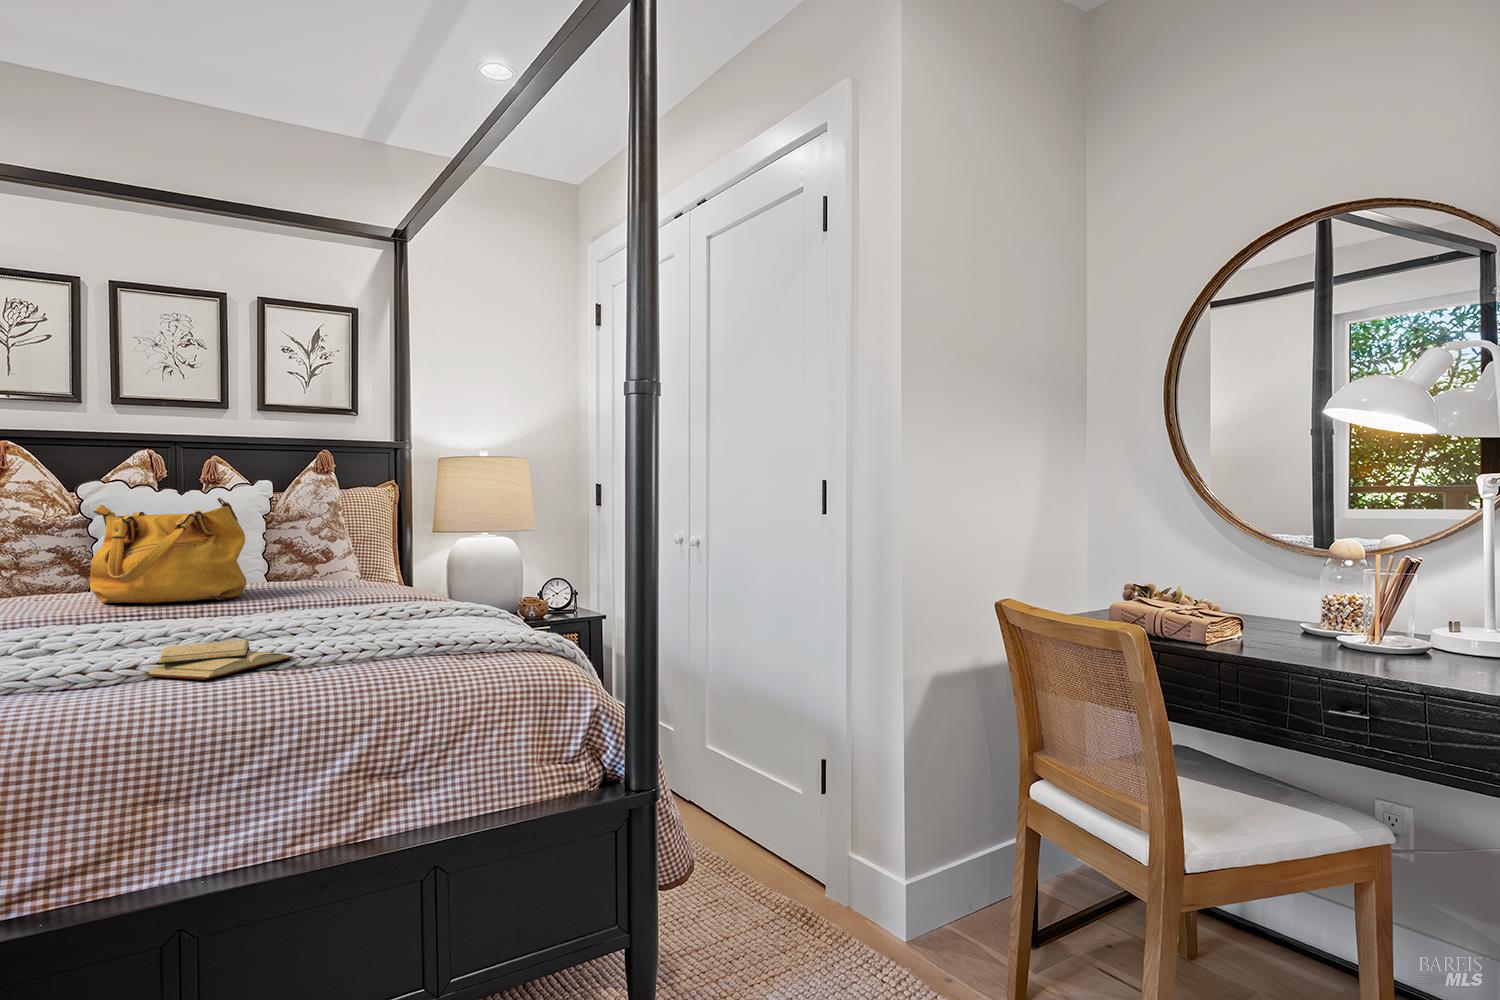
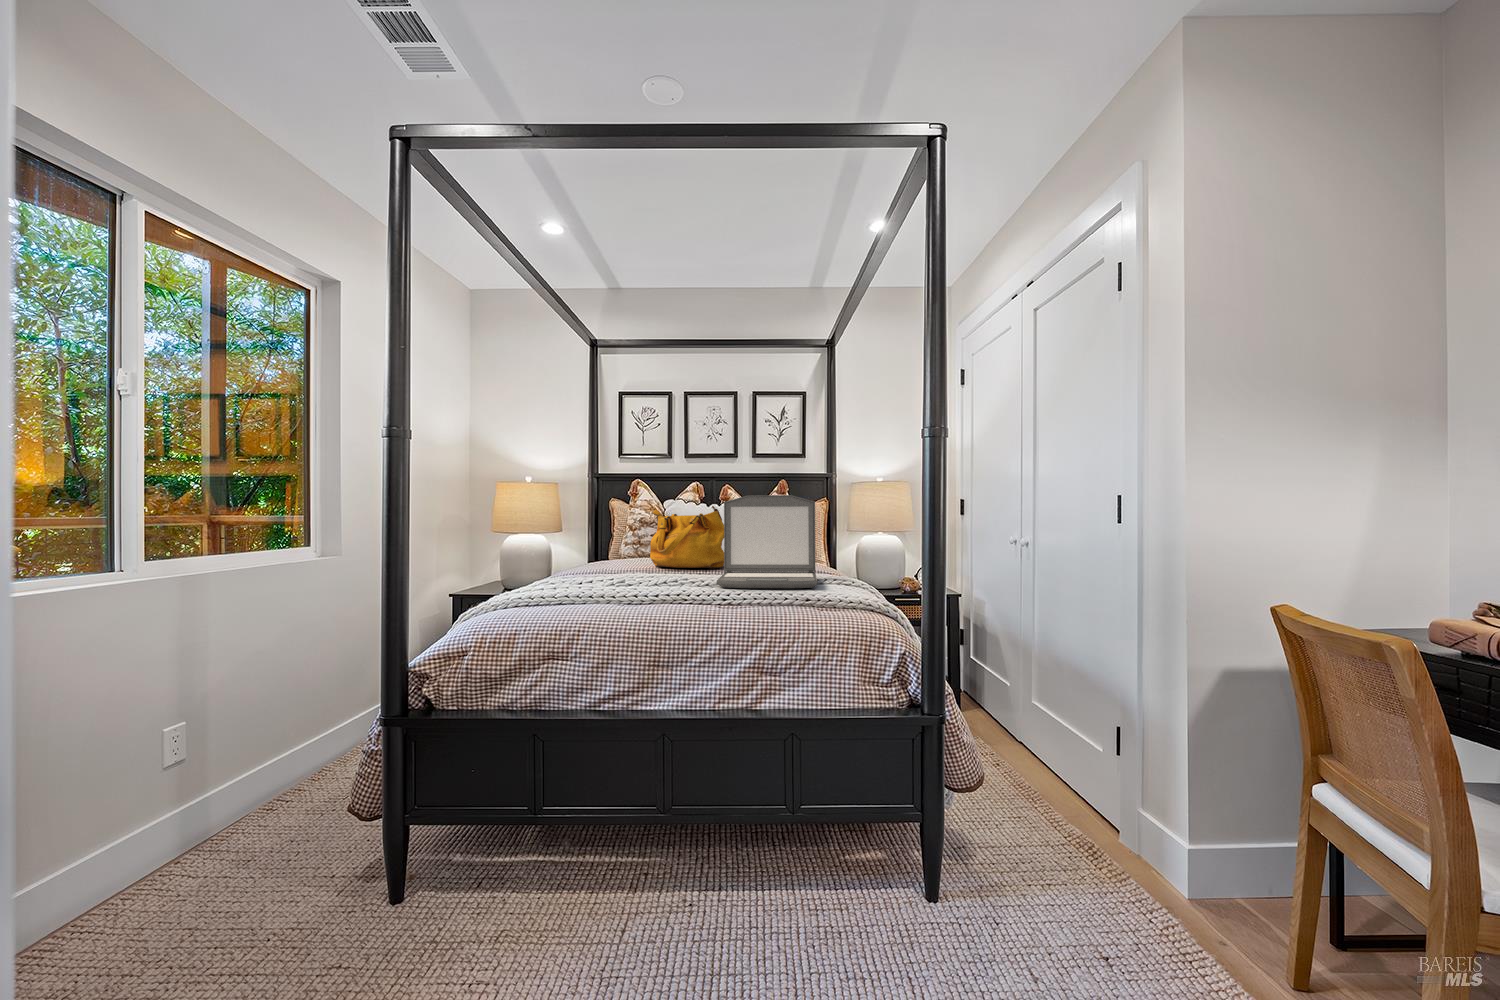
laptop: none [252,480,432,633] -> present [716,495,817,588]
diary: present [145,640,293,680] -> none [658,588,729,606]

